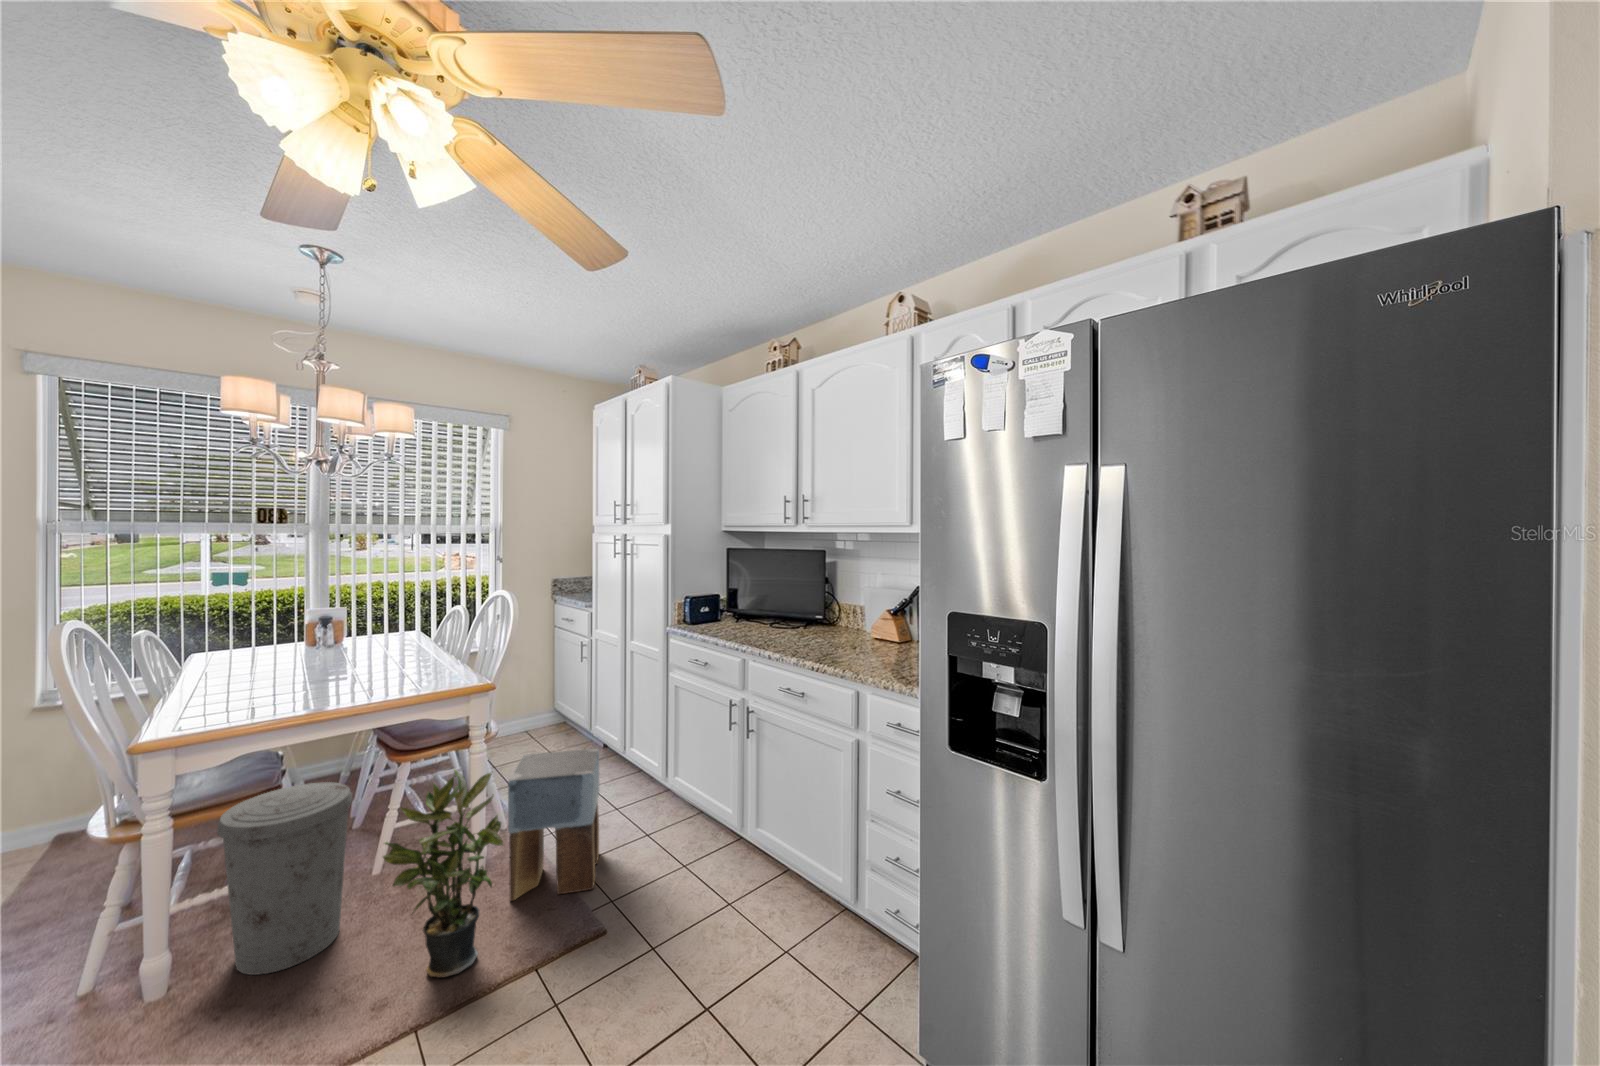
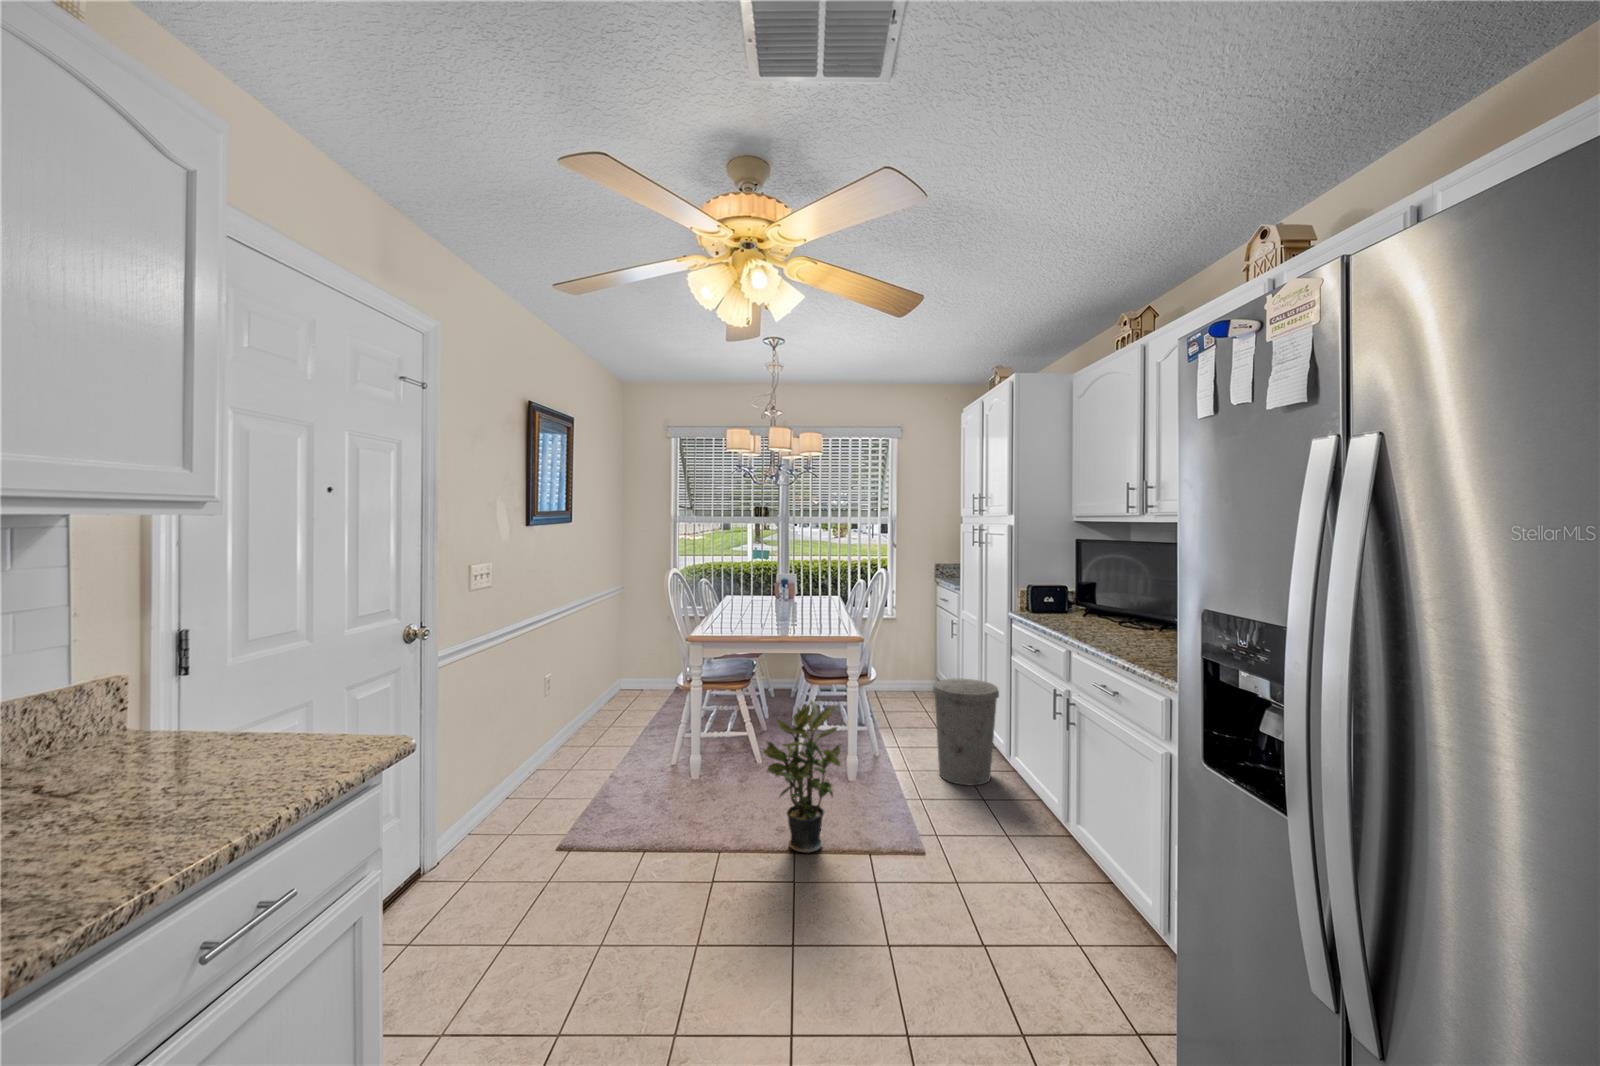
stool: present [508,749,599,901] -> none [853,706,933,833]
trash can: present [217,782,352,975] -> present [933,679,999,785]

